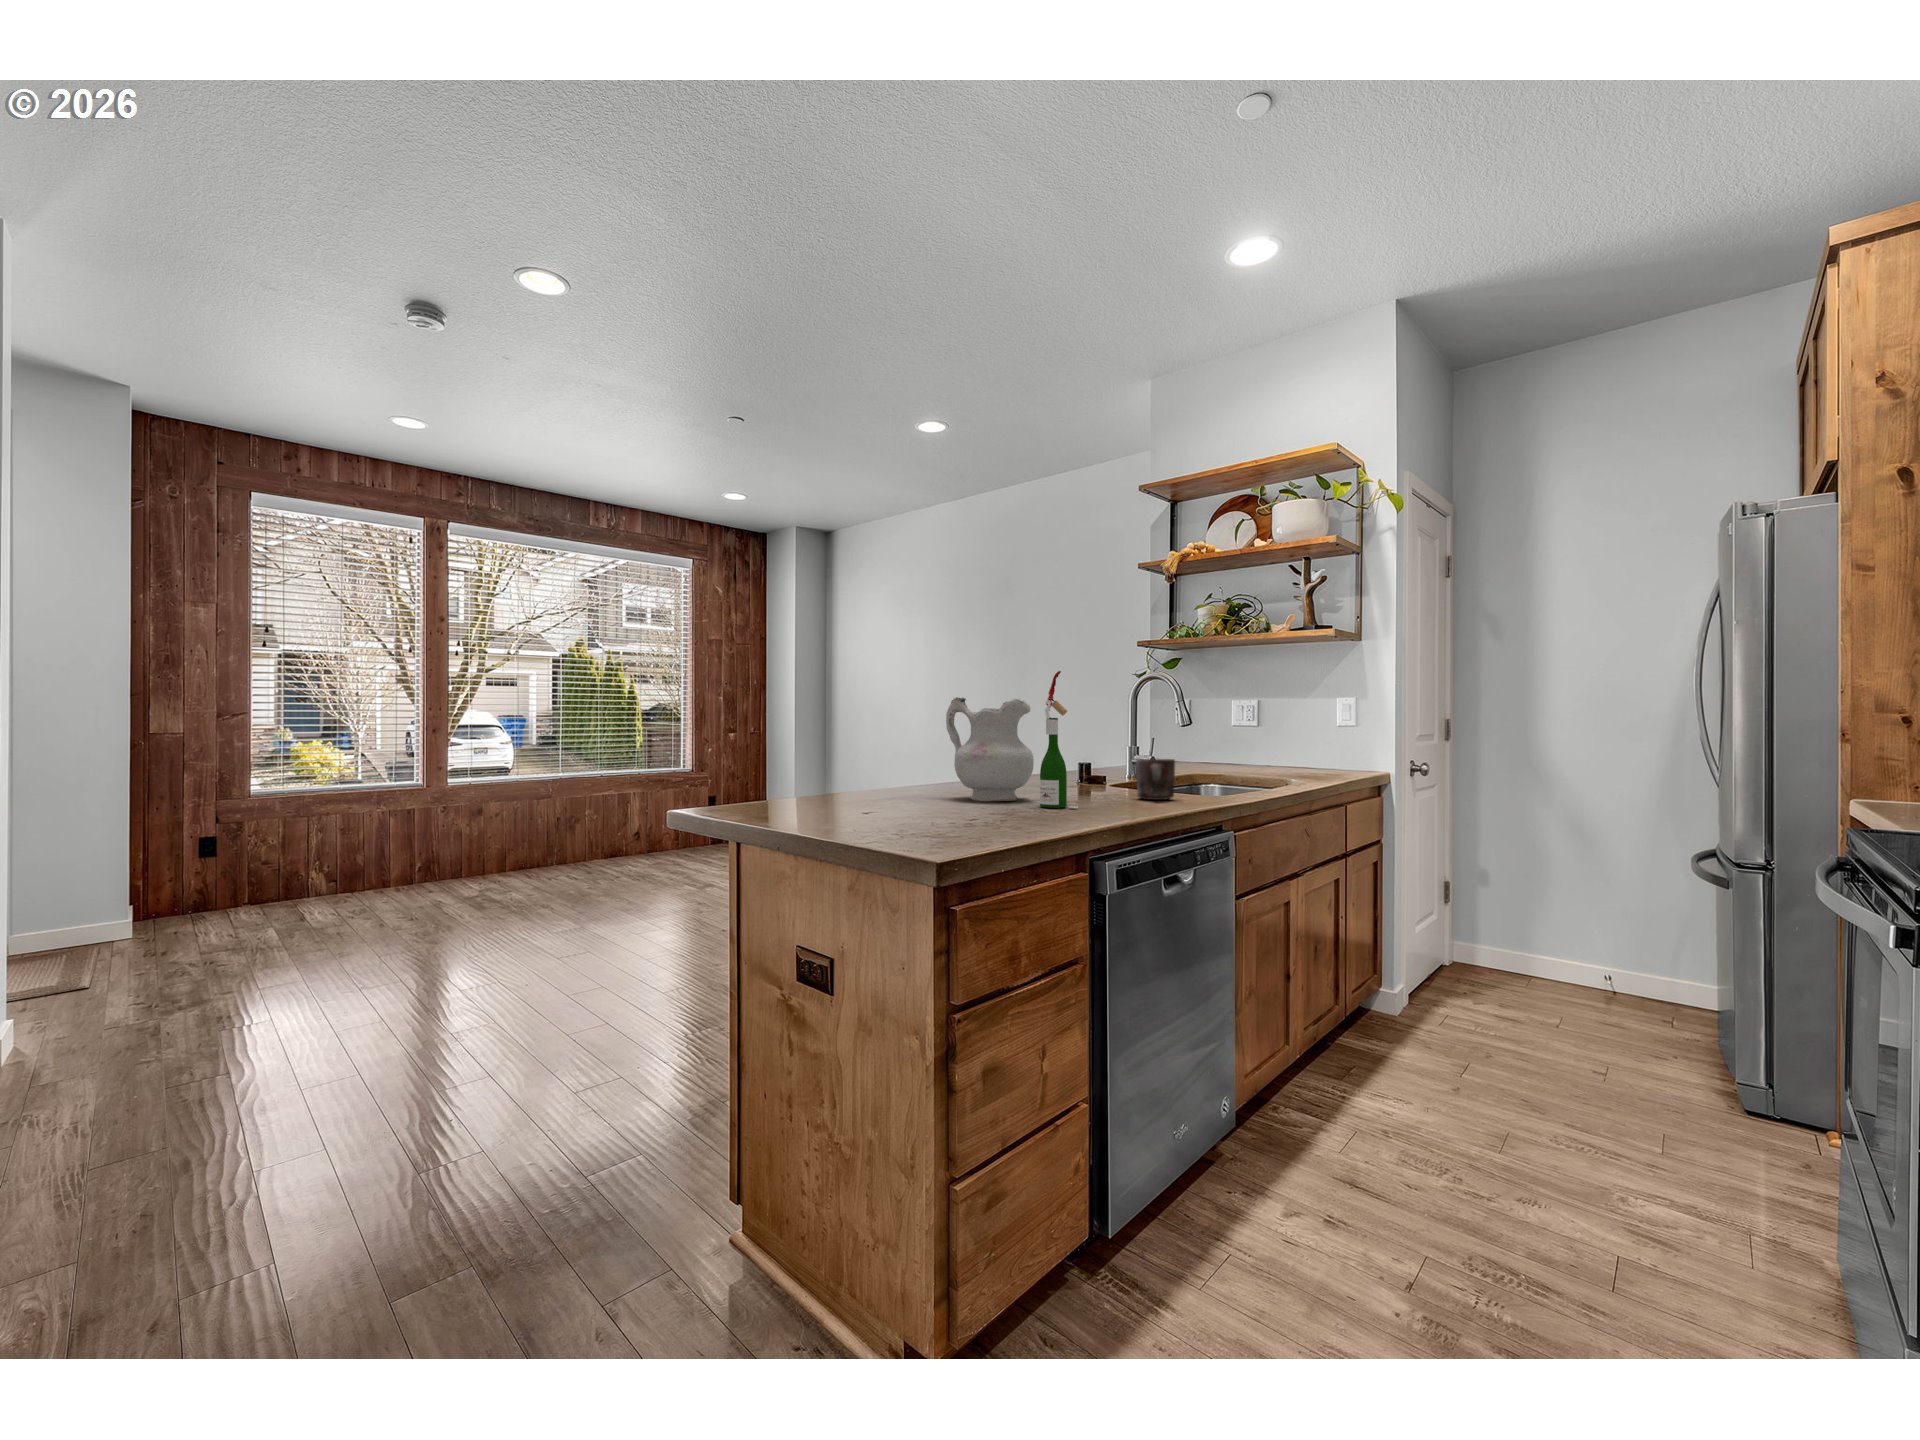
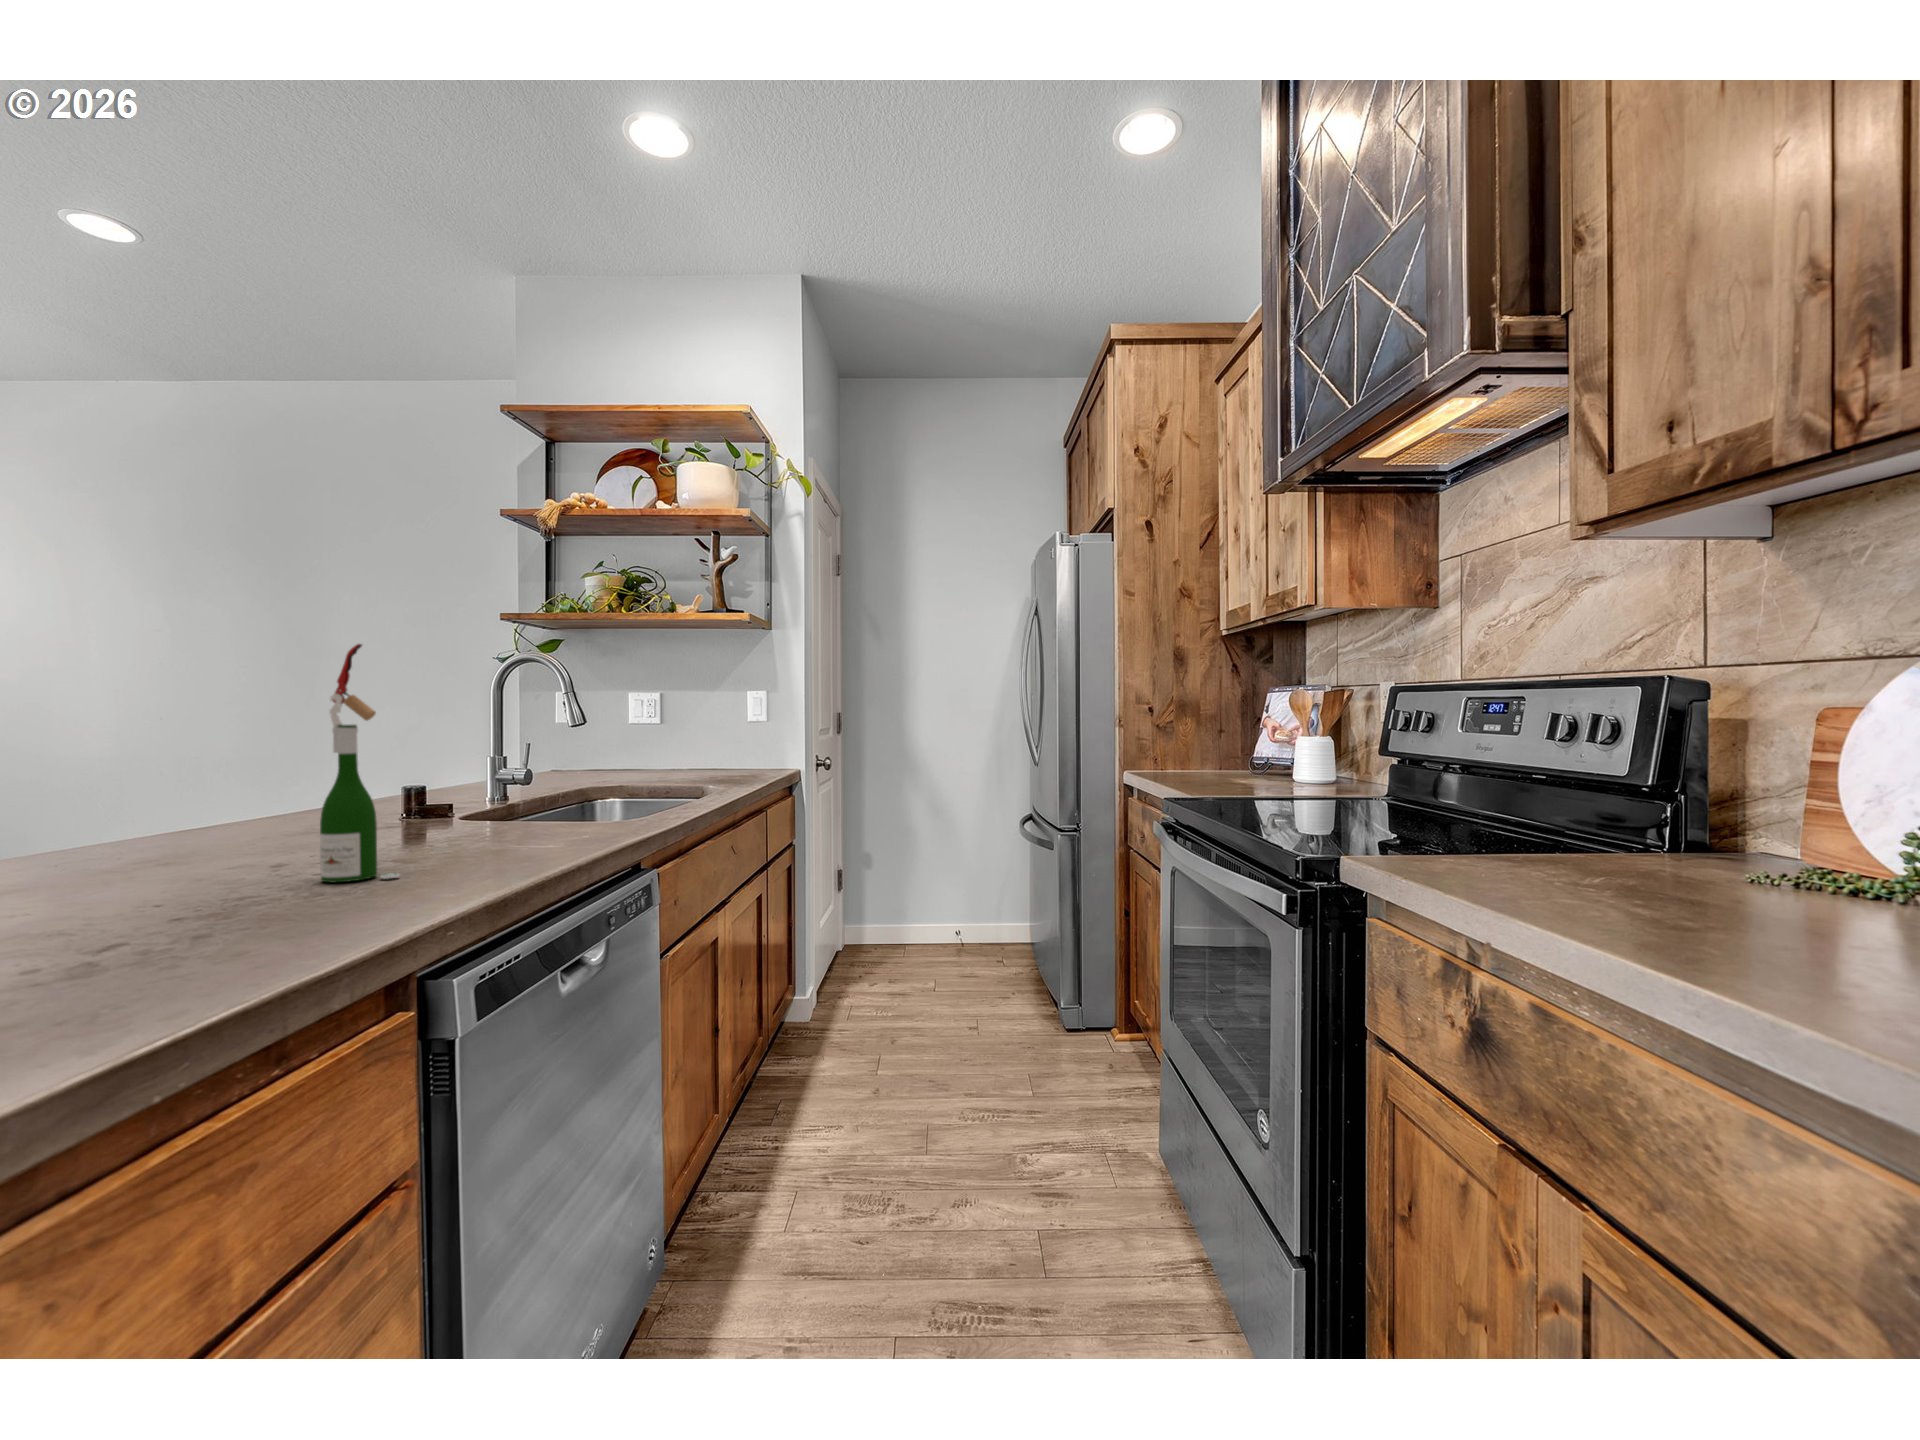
ceramic pitcher: present [946,697,1034,801] -> none [102,685,312,878]
mug: present [1136,759,1175,800] -> none [506,778,569,840]

